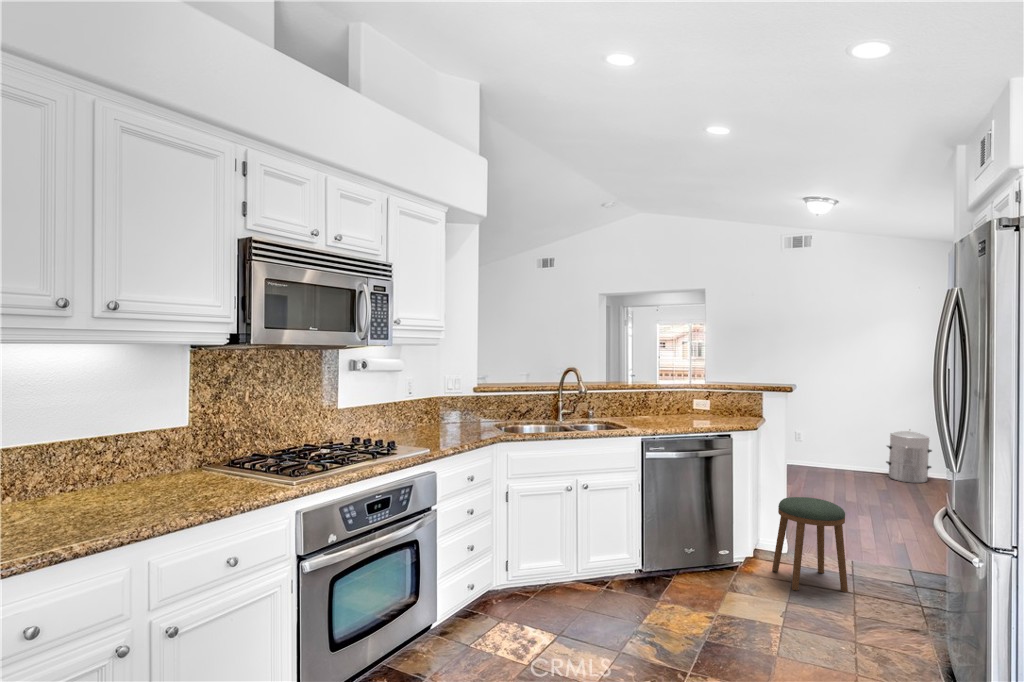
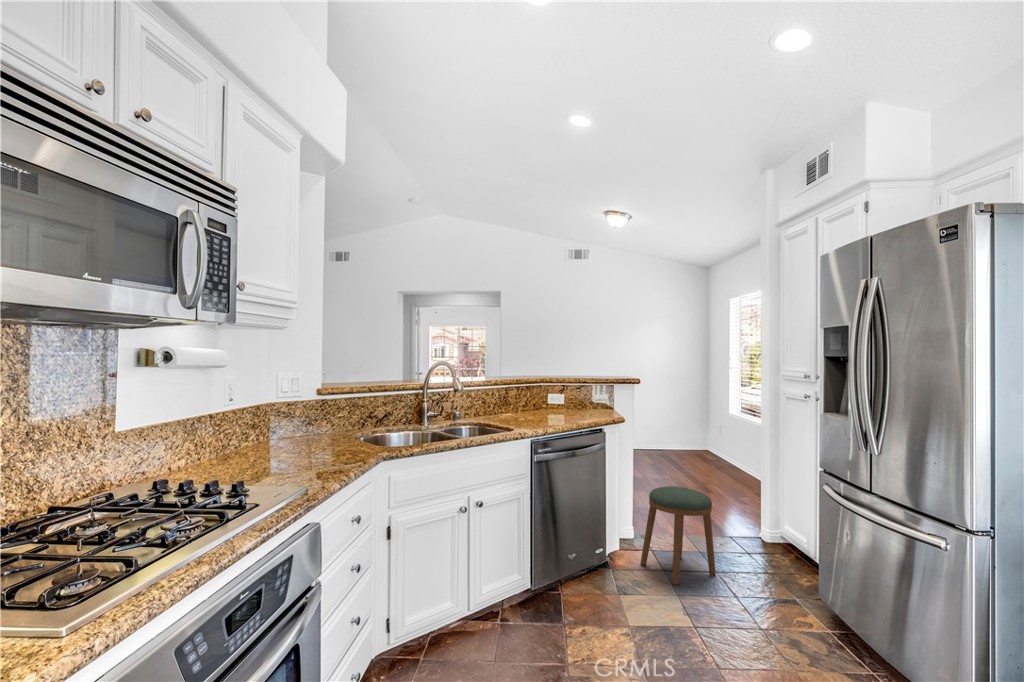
waste bin: present [886,430,932,483] -> none [646,412,680,456]

